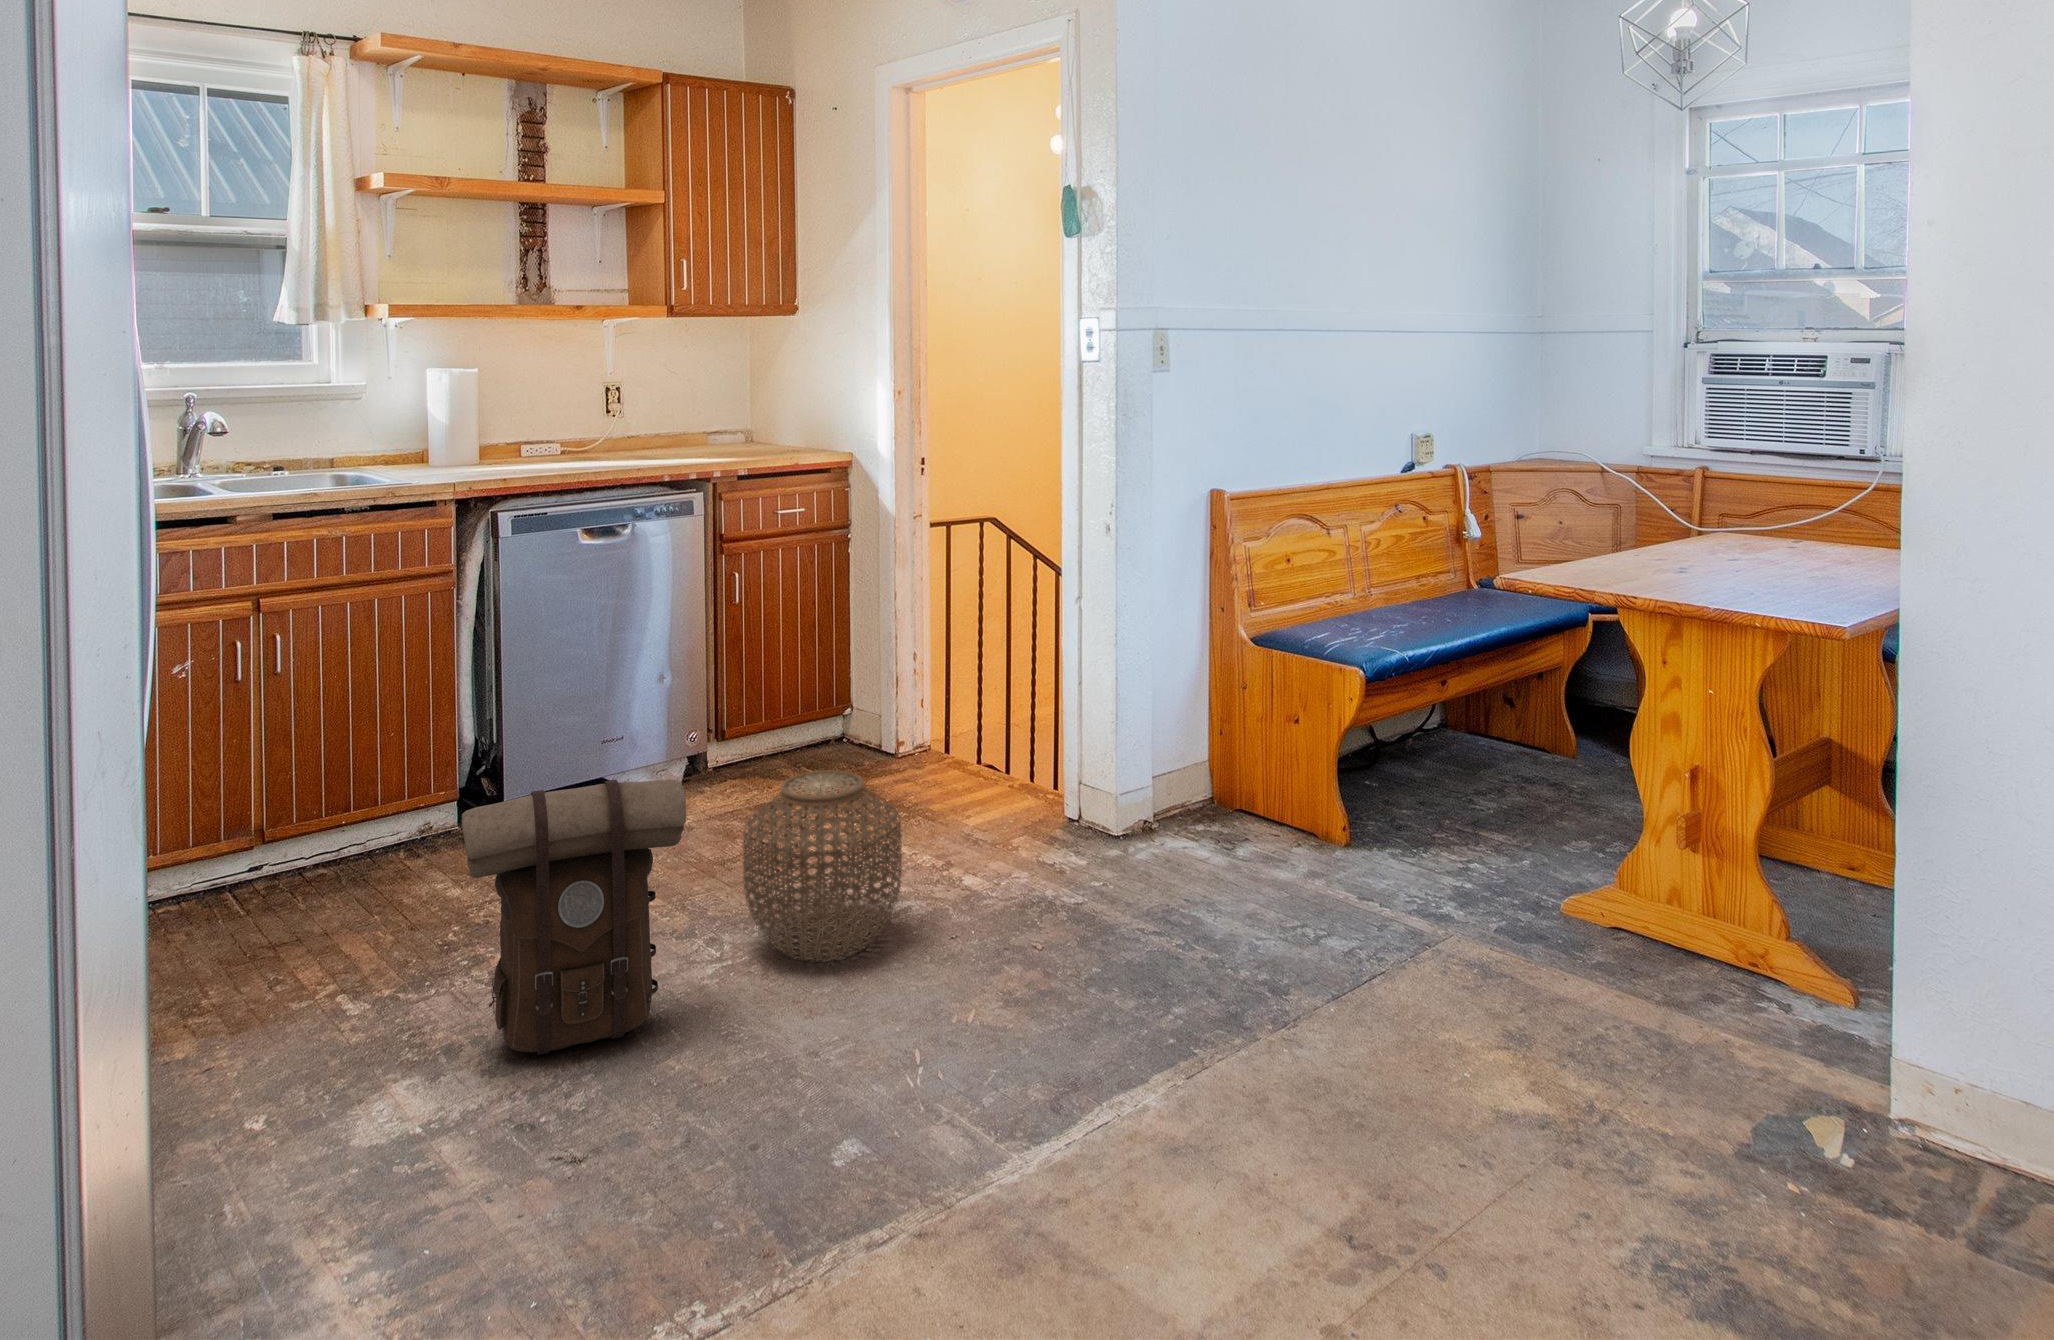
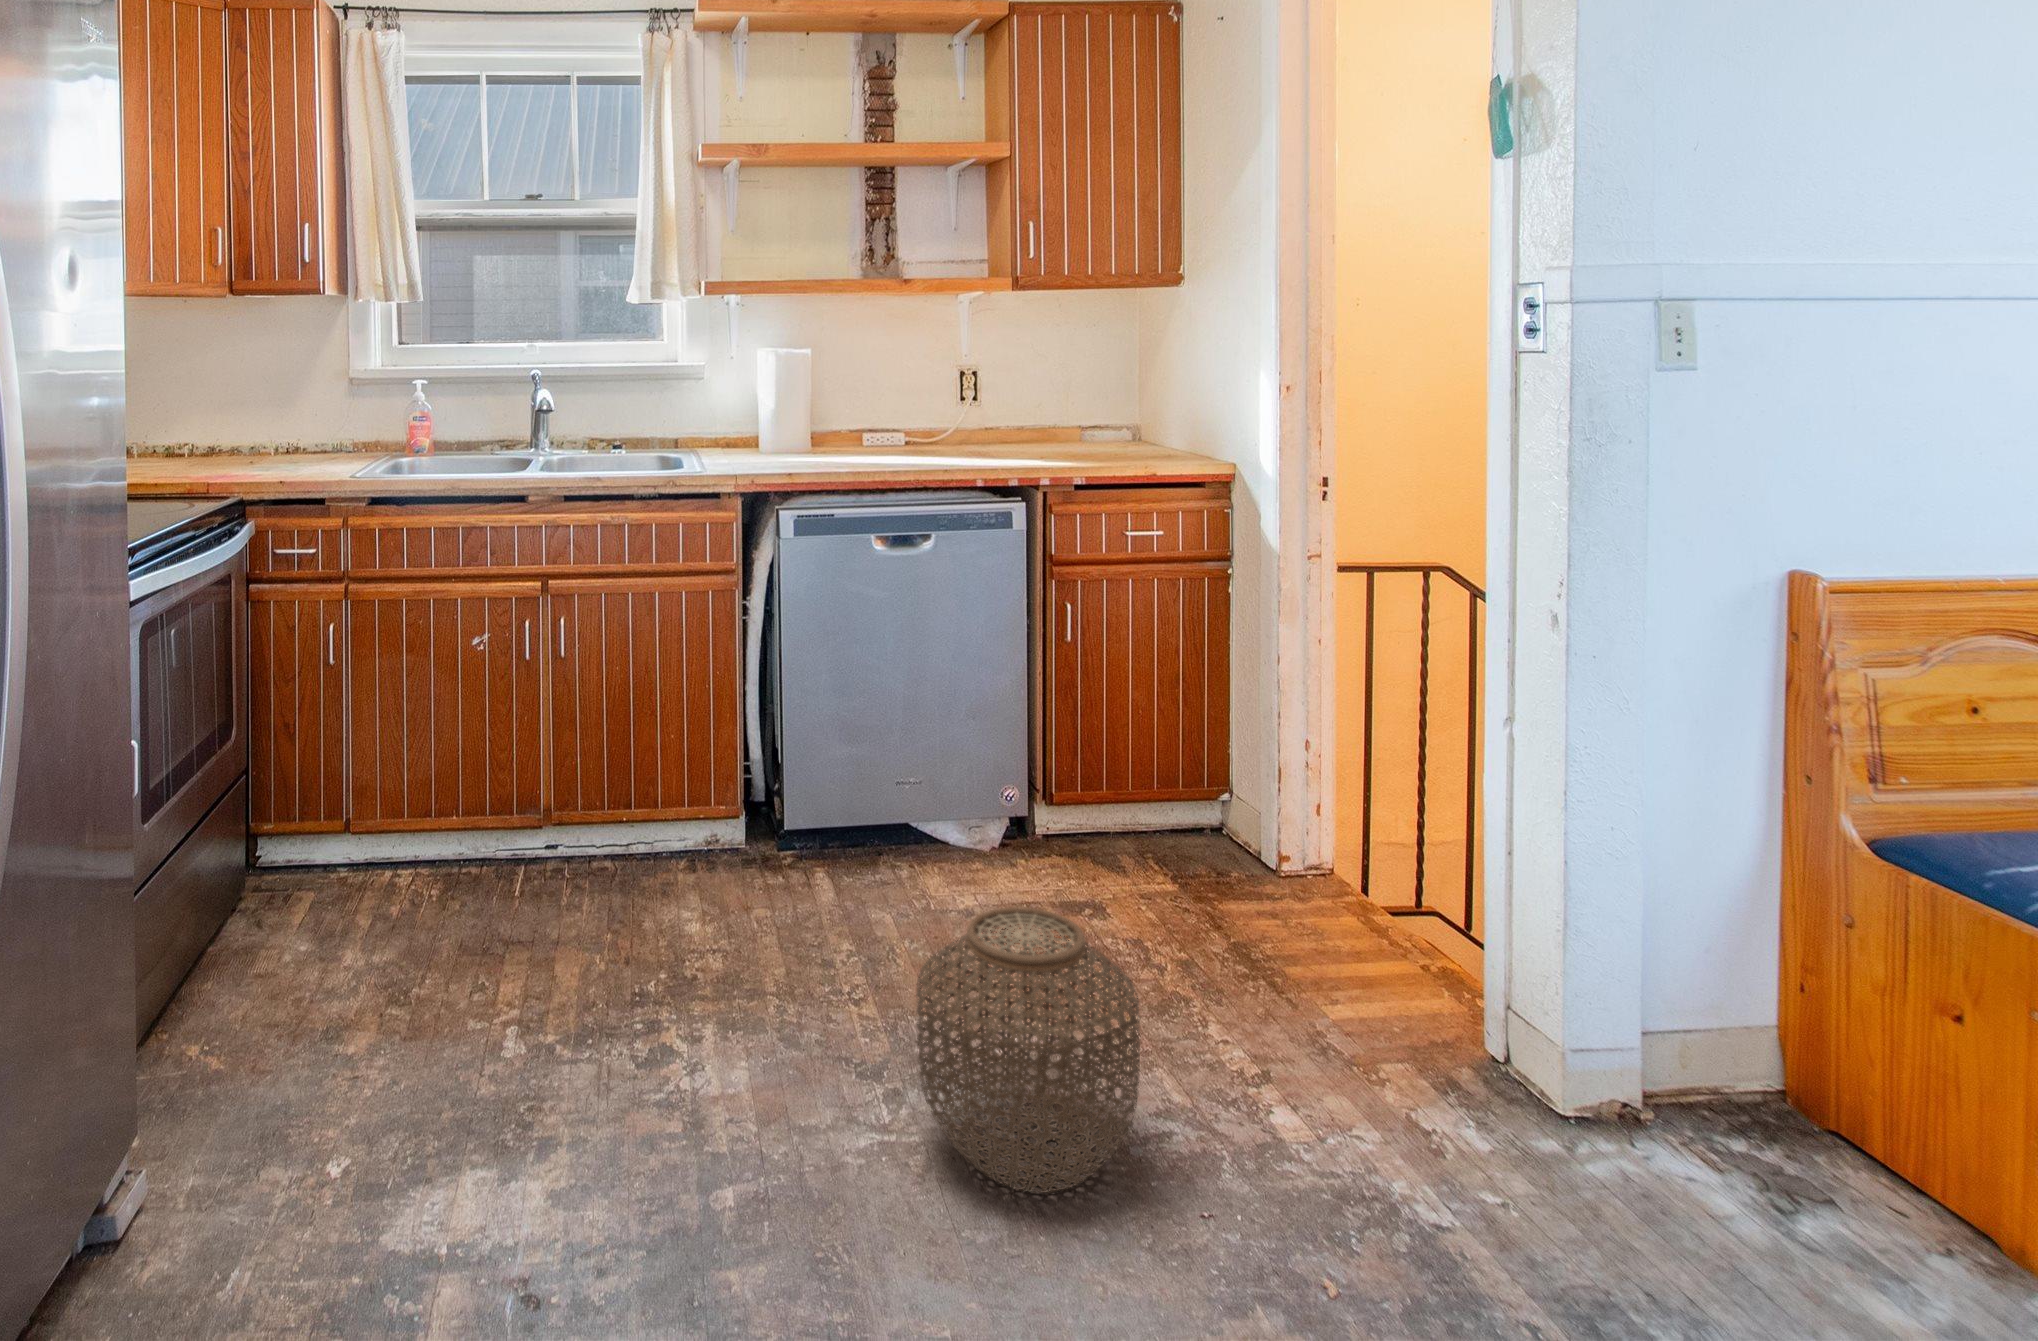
backpack: present [462,780,686,1055] -> none [522,869,794,1212]

